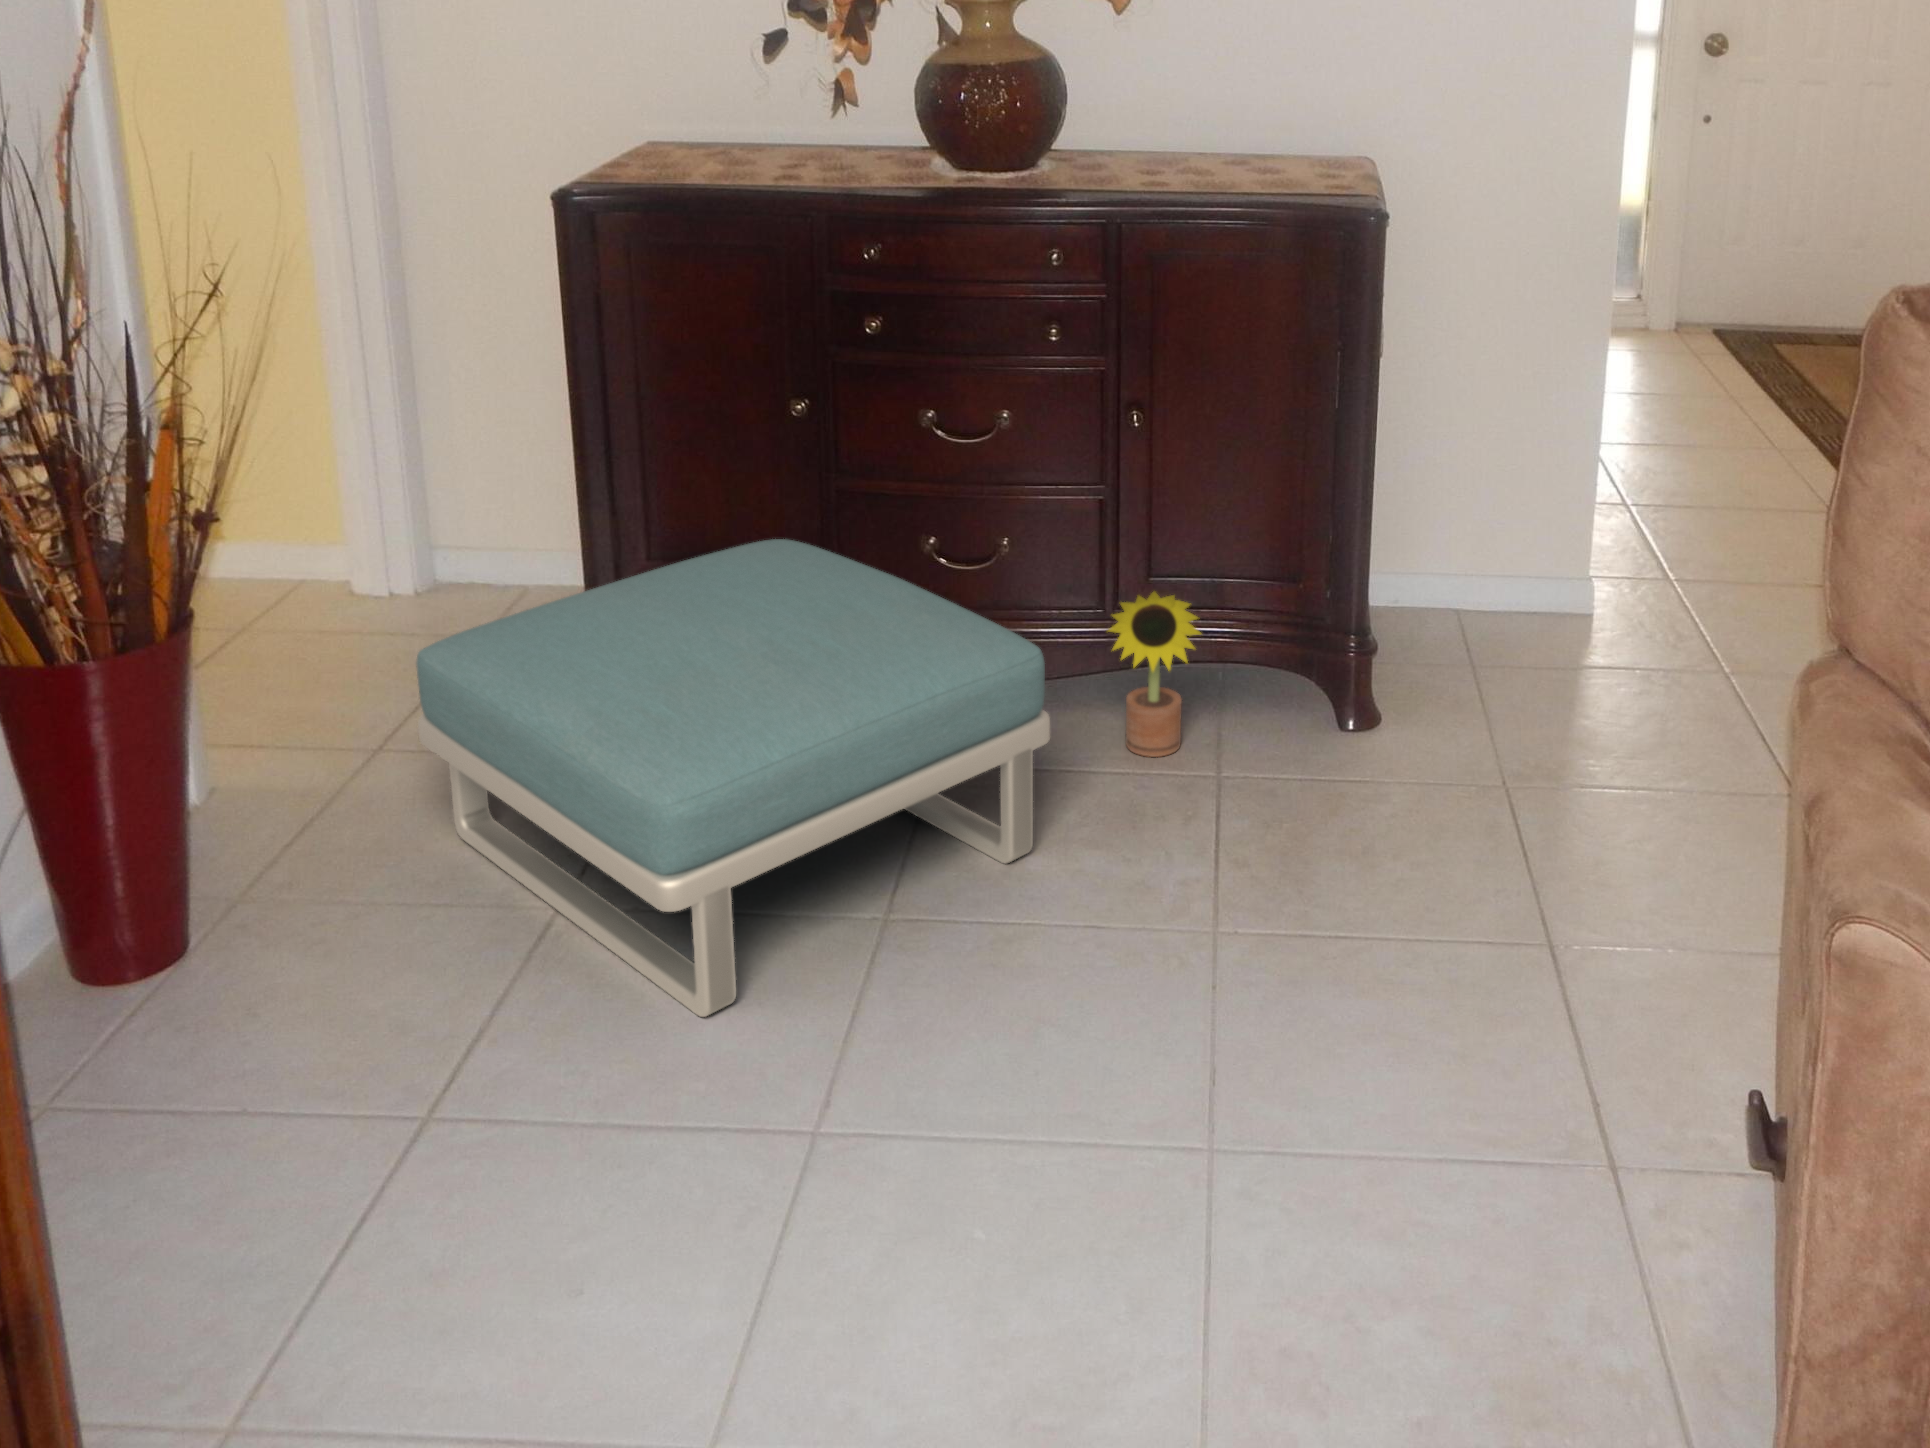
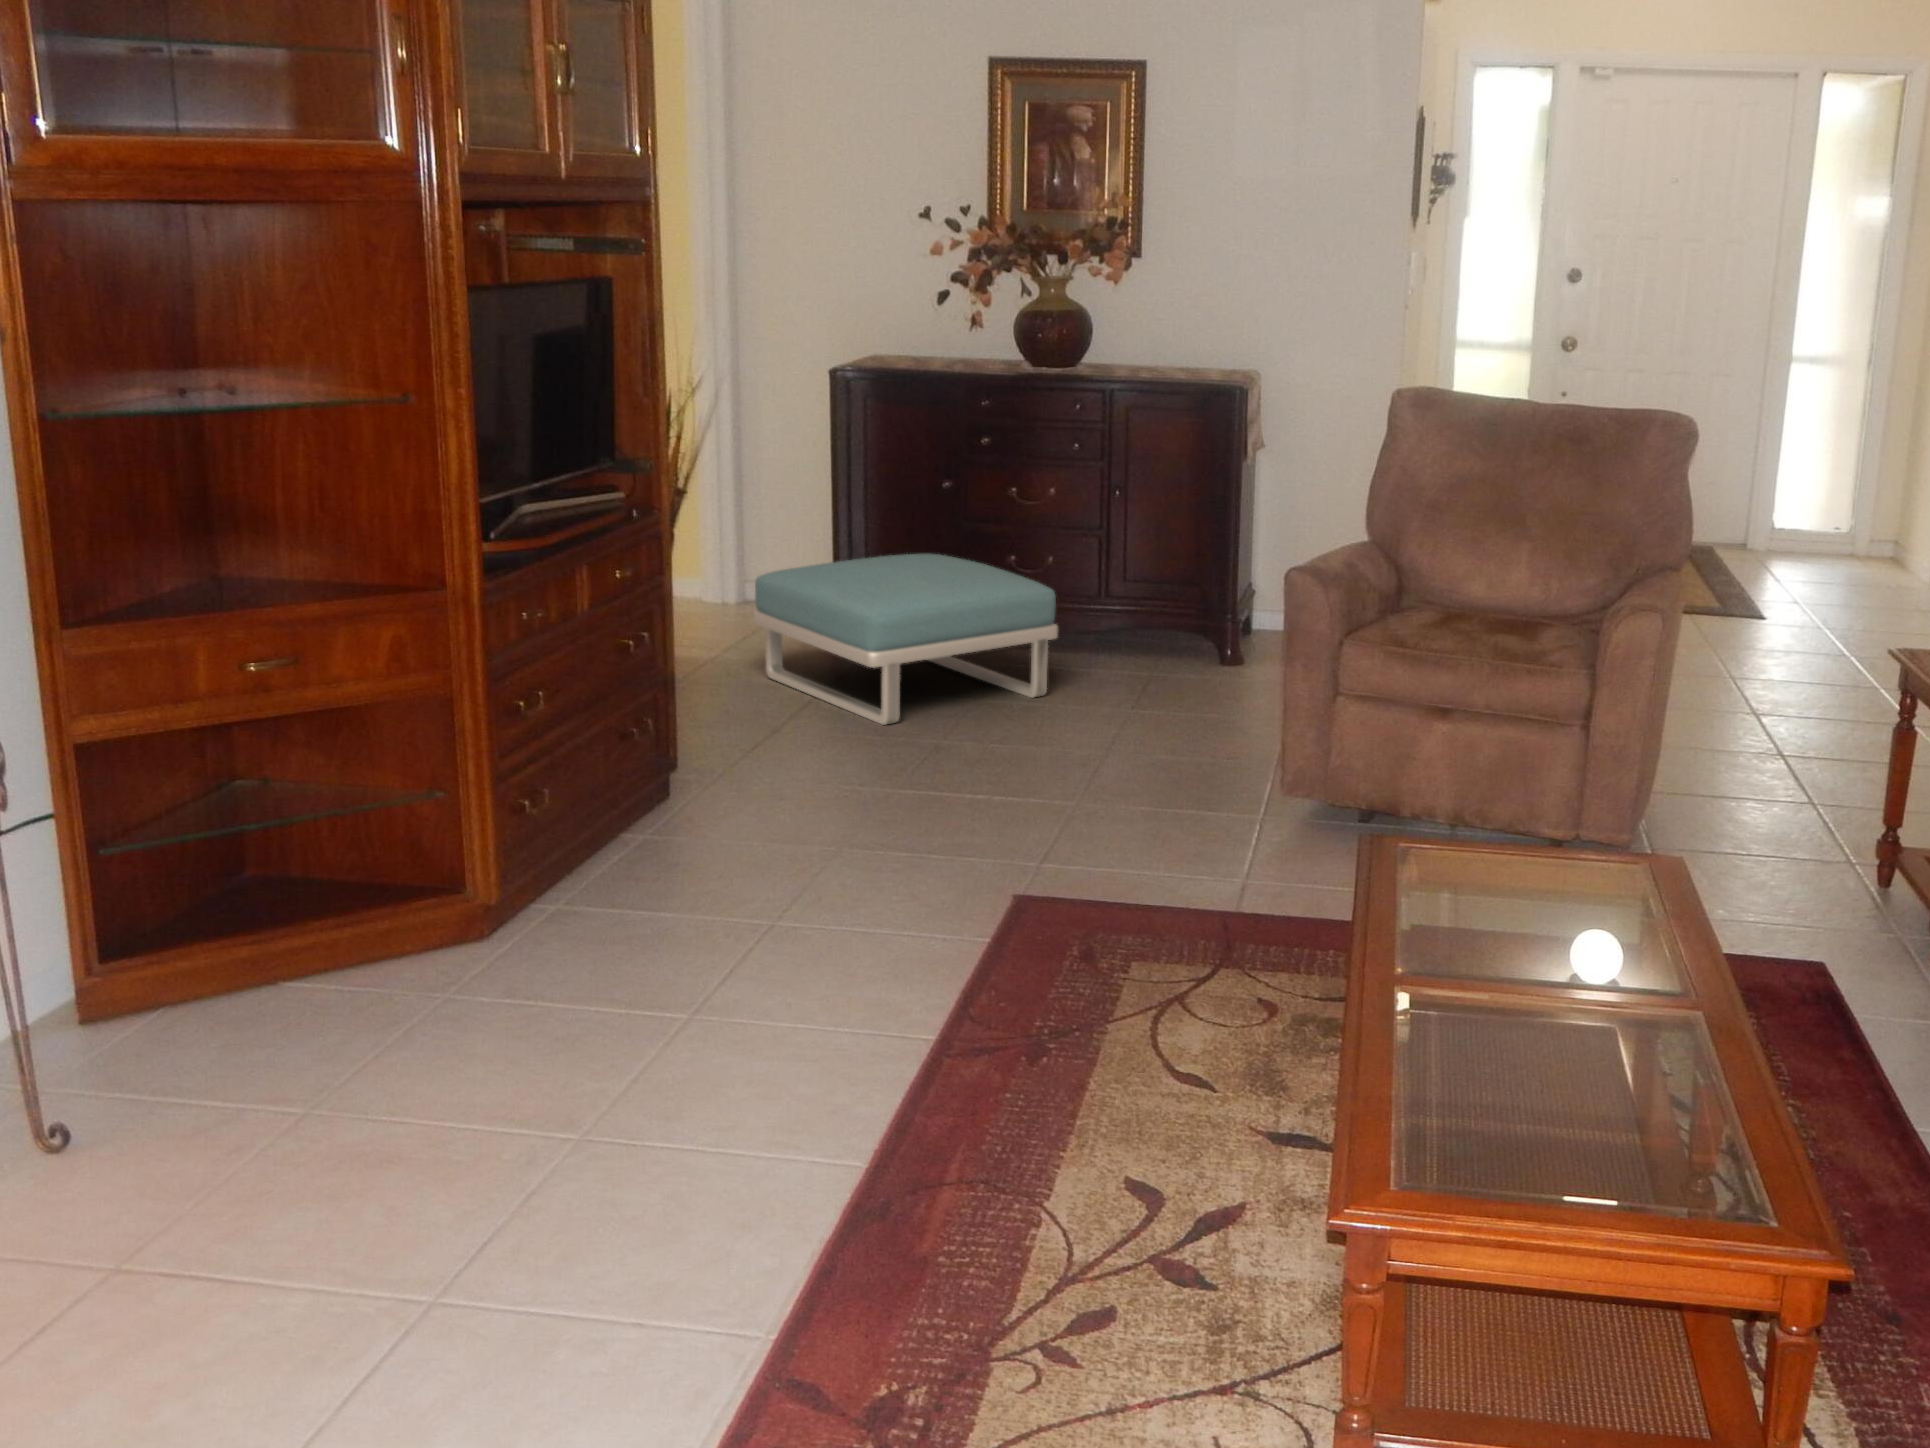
decorative plant: present [1108,592,1201,757] -> none [1094,580,1144,674]

